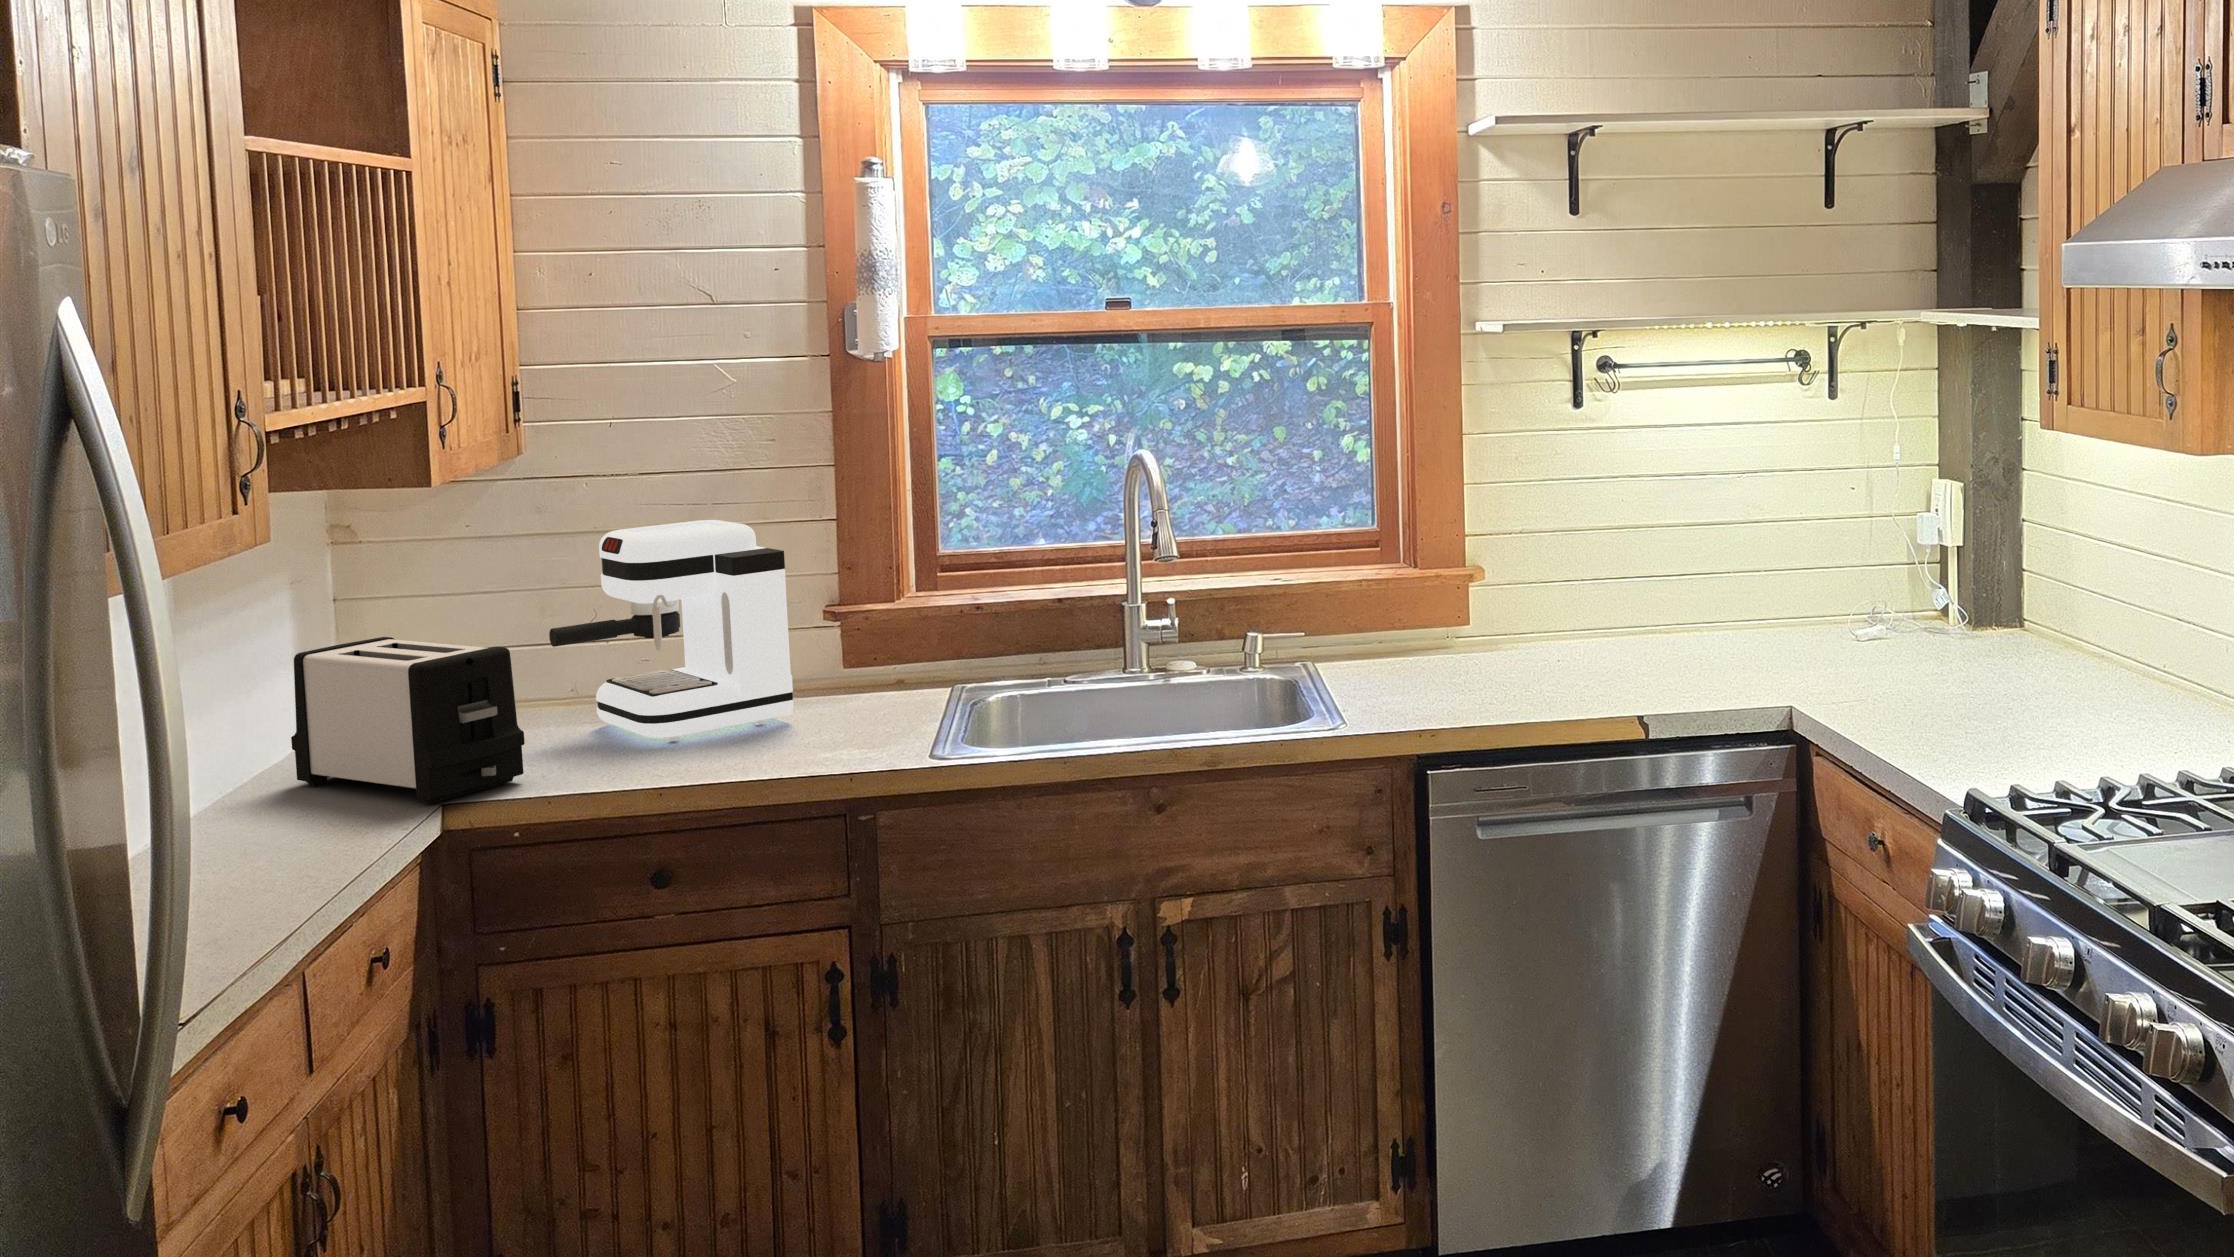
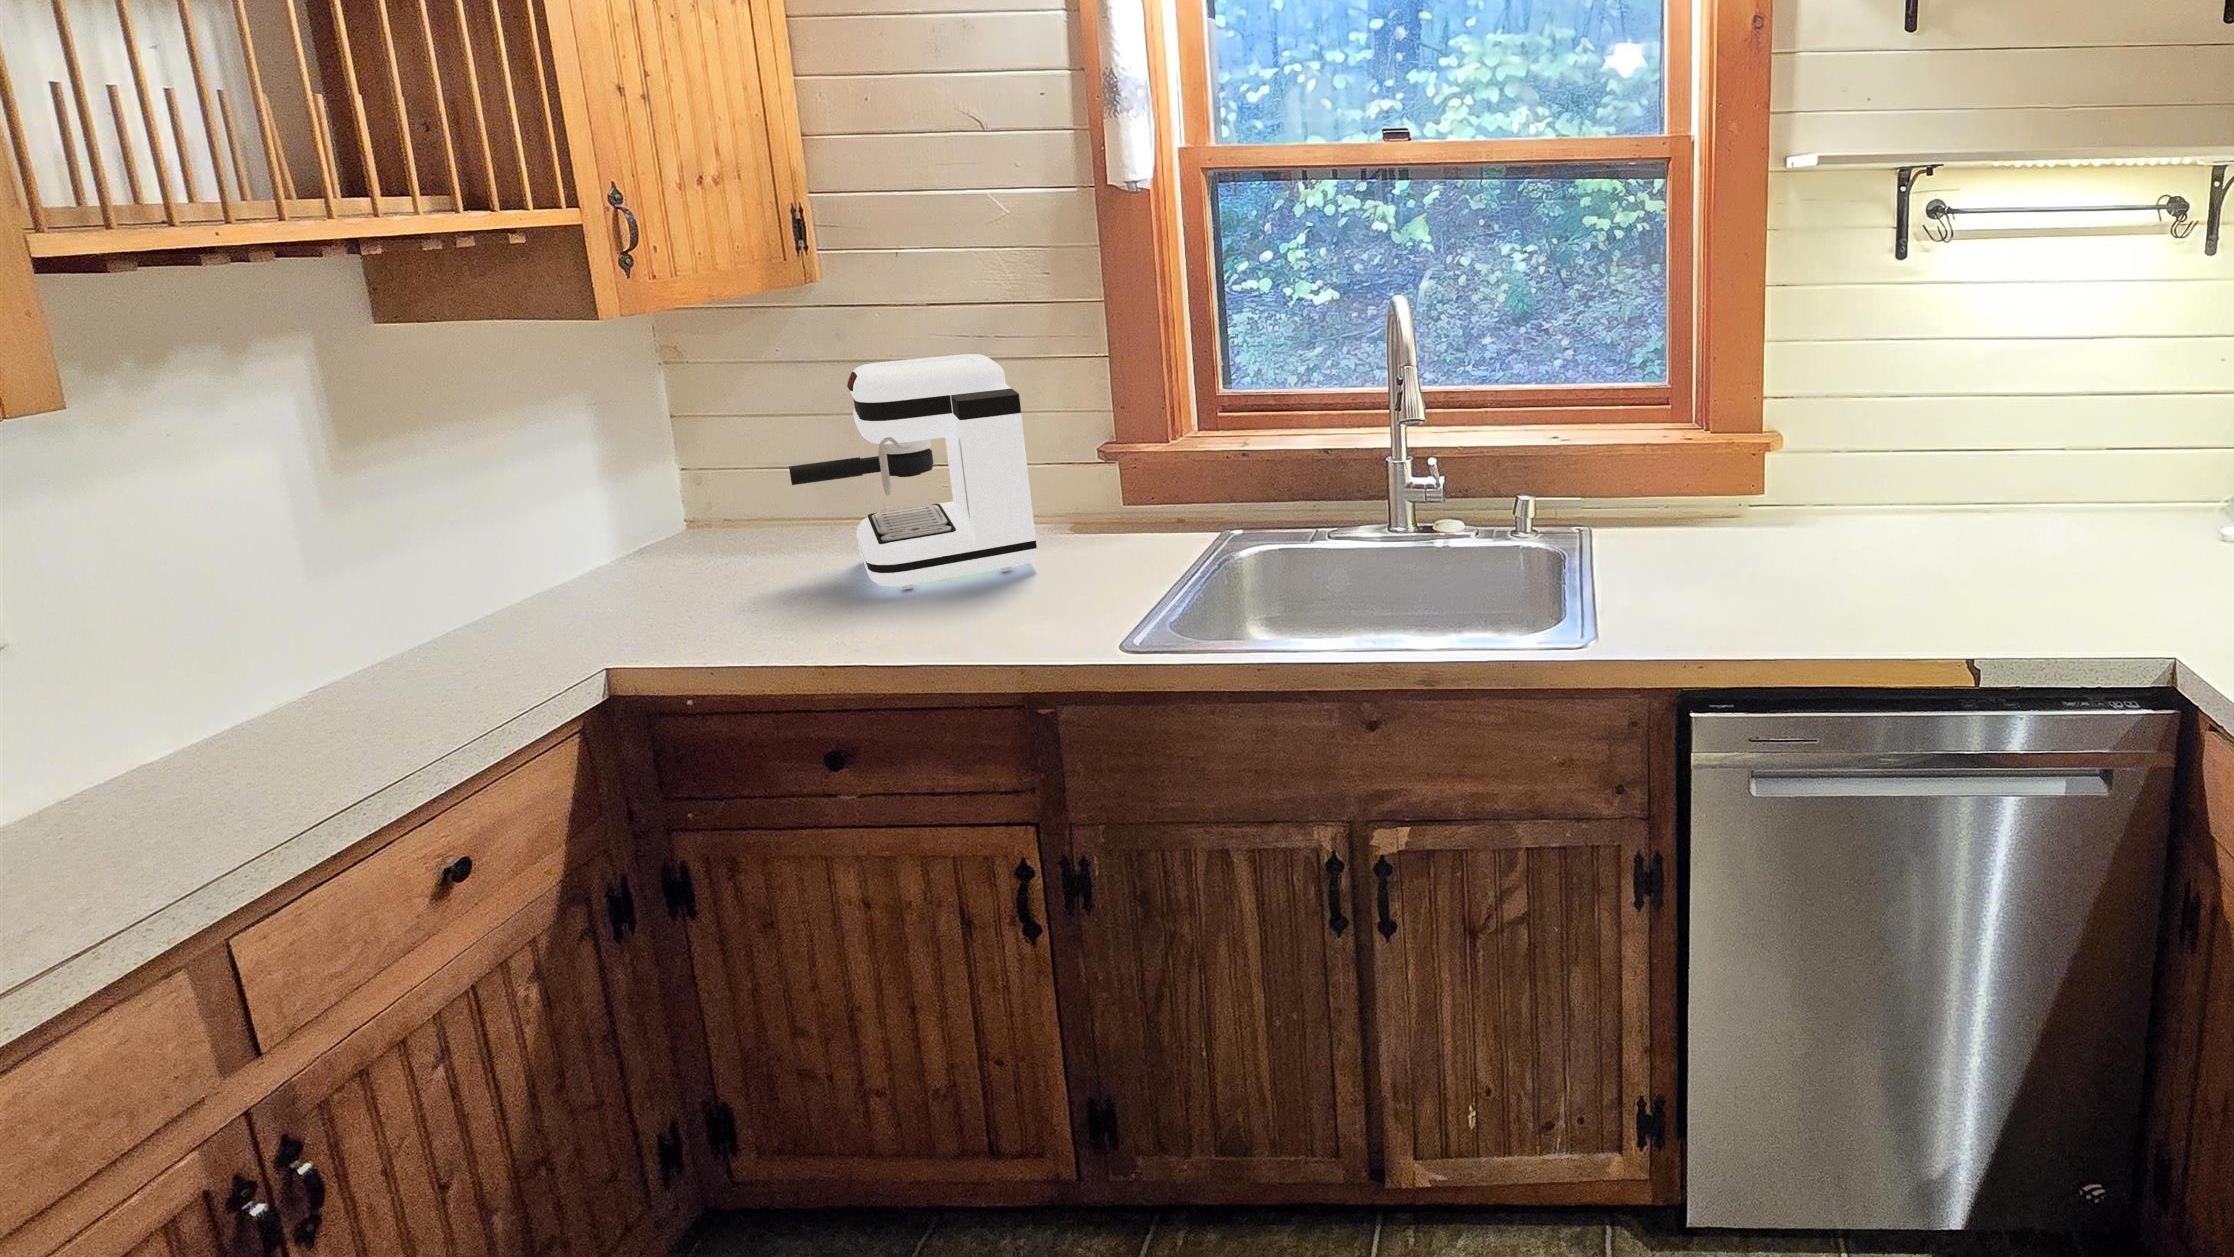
toaster: present [291,637,525,803] -> none [499,471,711,669]

